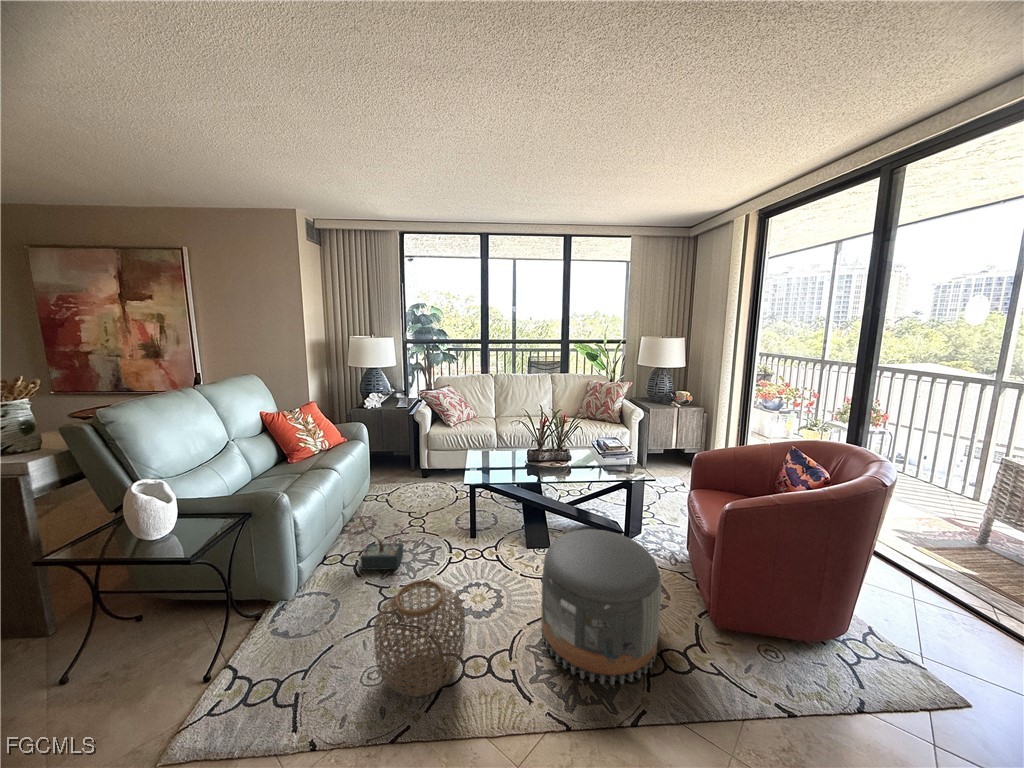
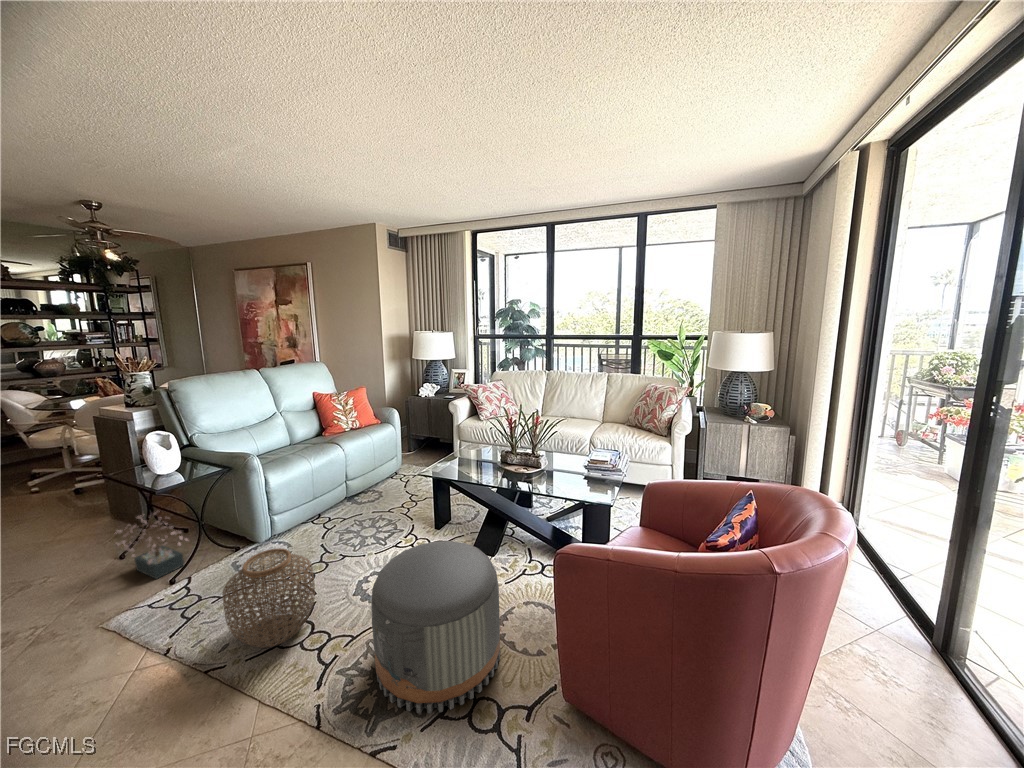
decorative plant: present [348,511,409,570] -> present [114,512,187,579]

